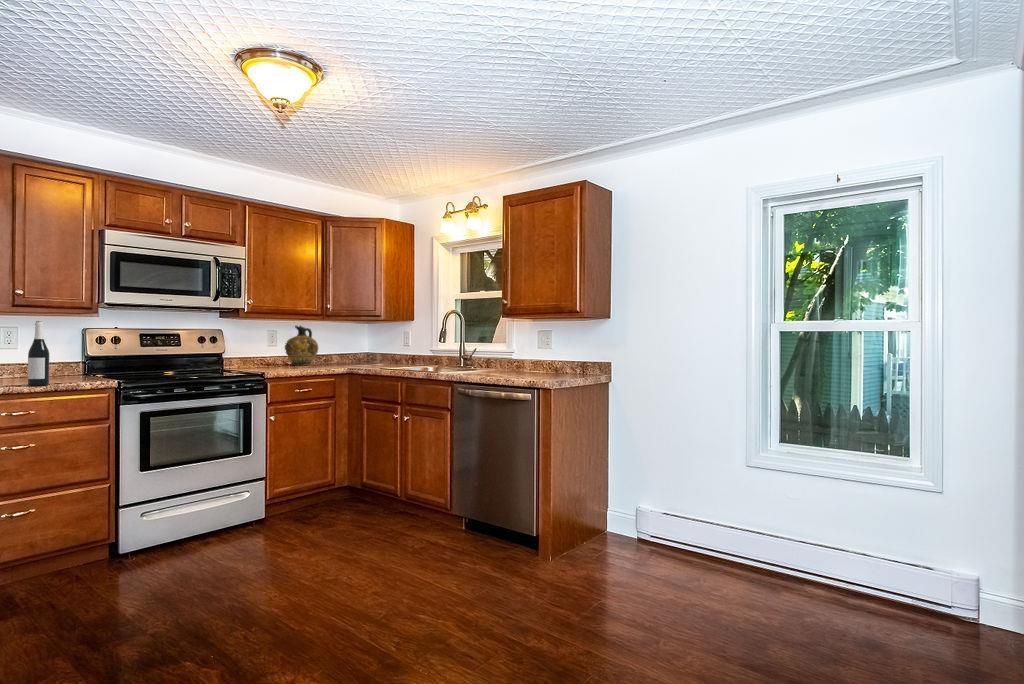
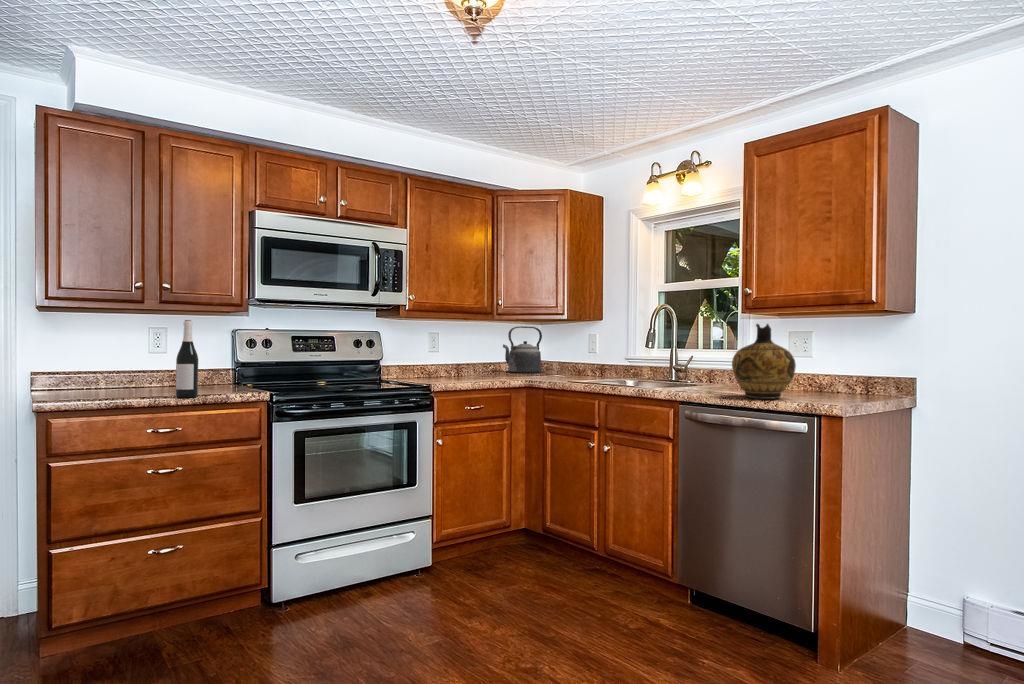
ceramic jug: present [285,326,318,365] -> present [732,324,796,399]
kettle: none [334,326,368,363] -> present [503,326,542,373]

